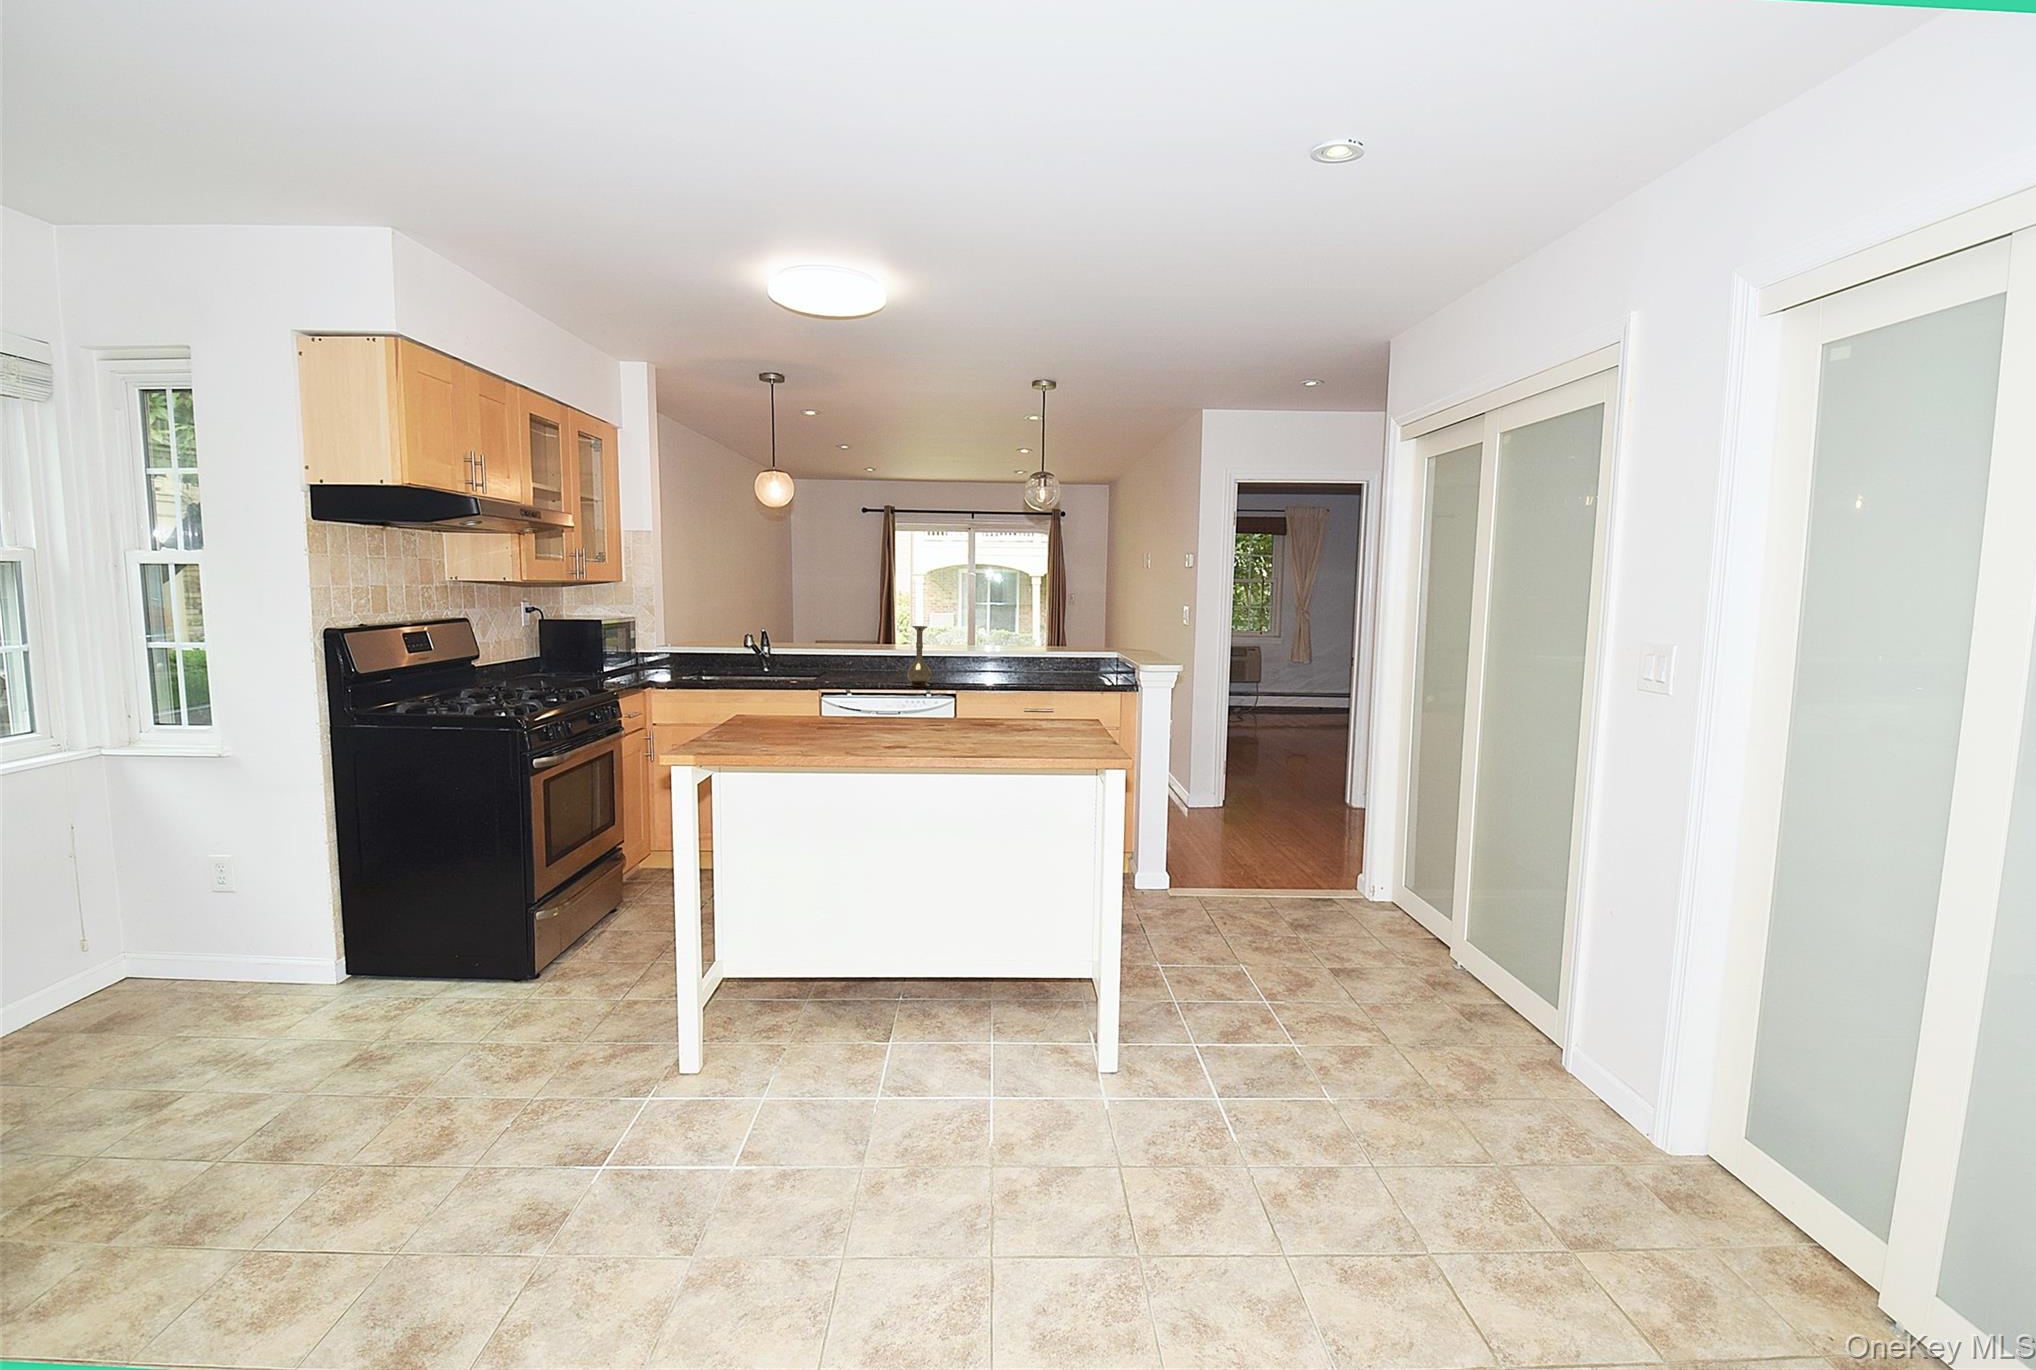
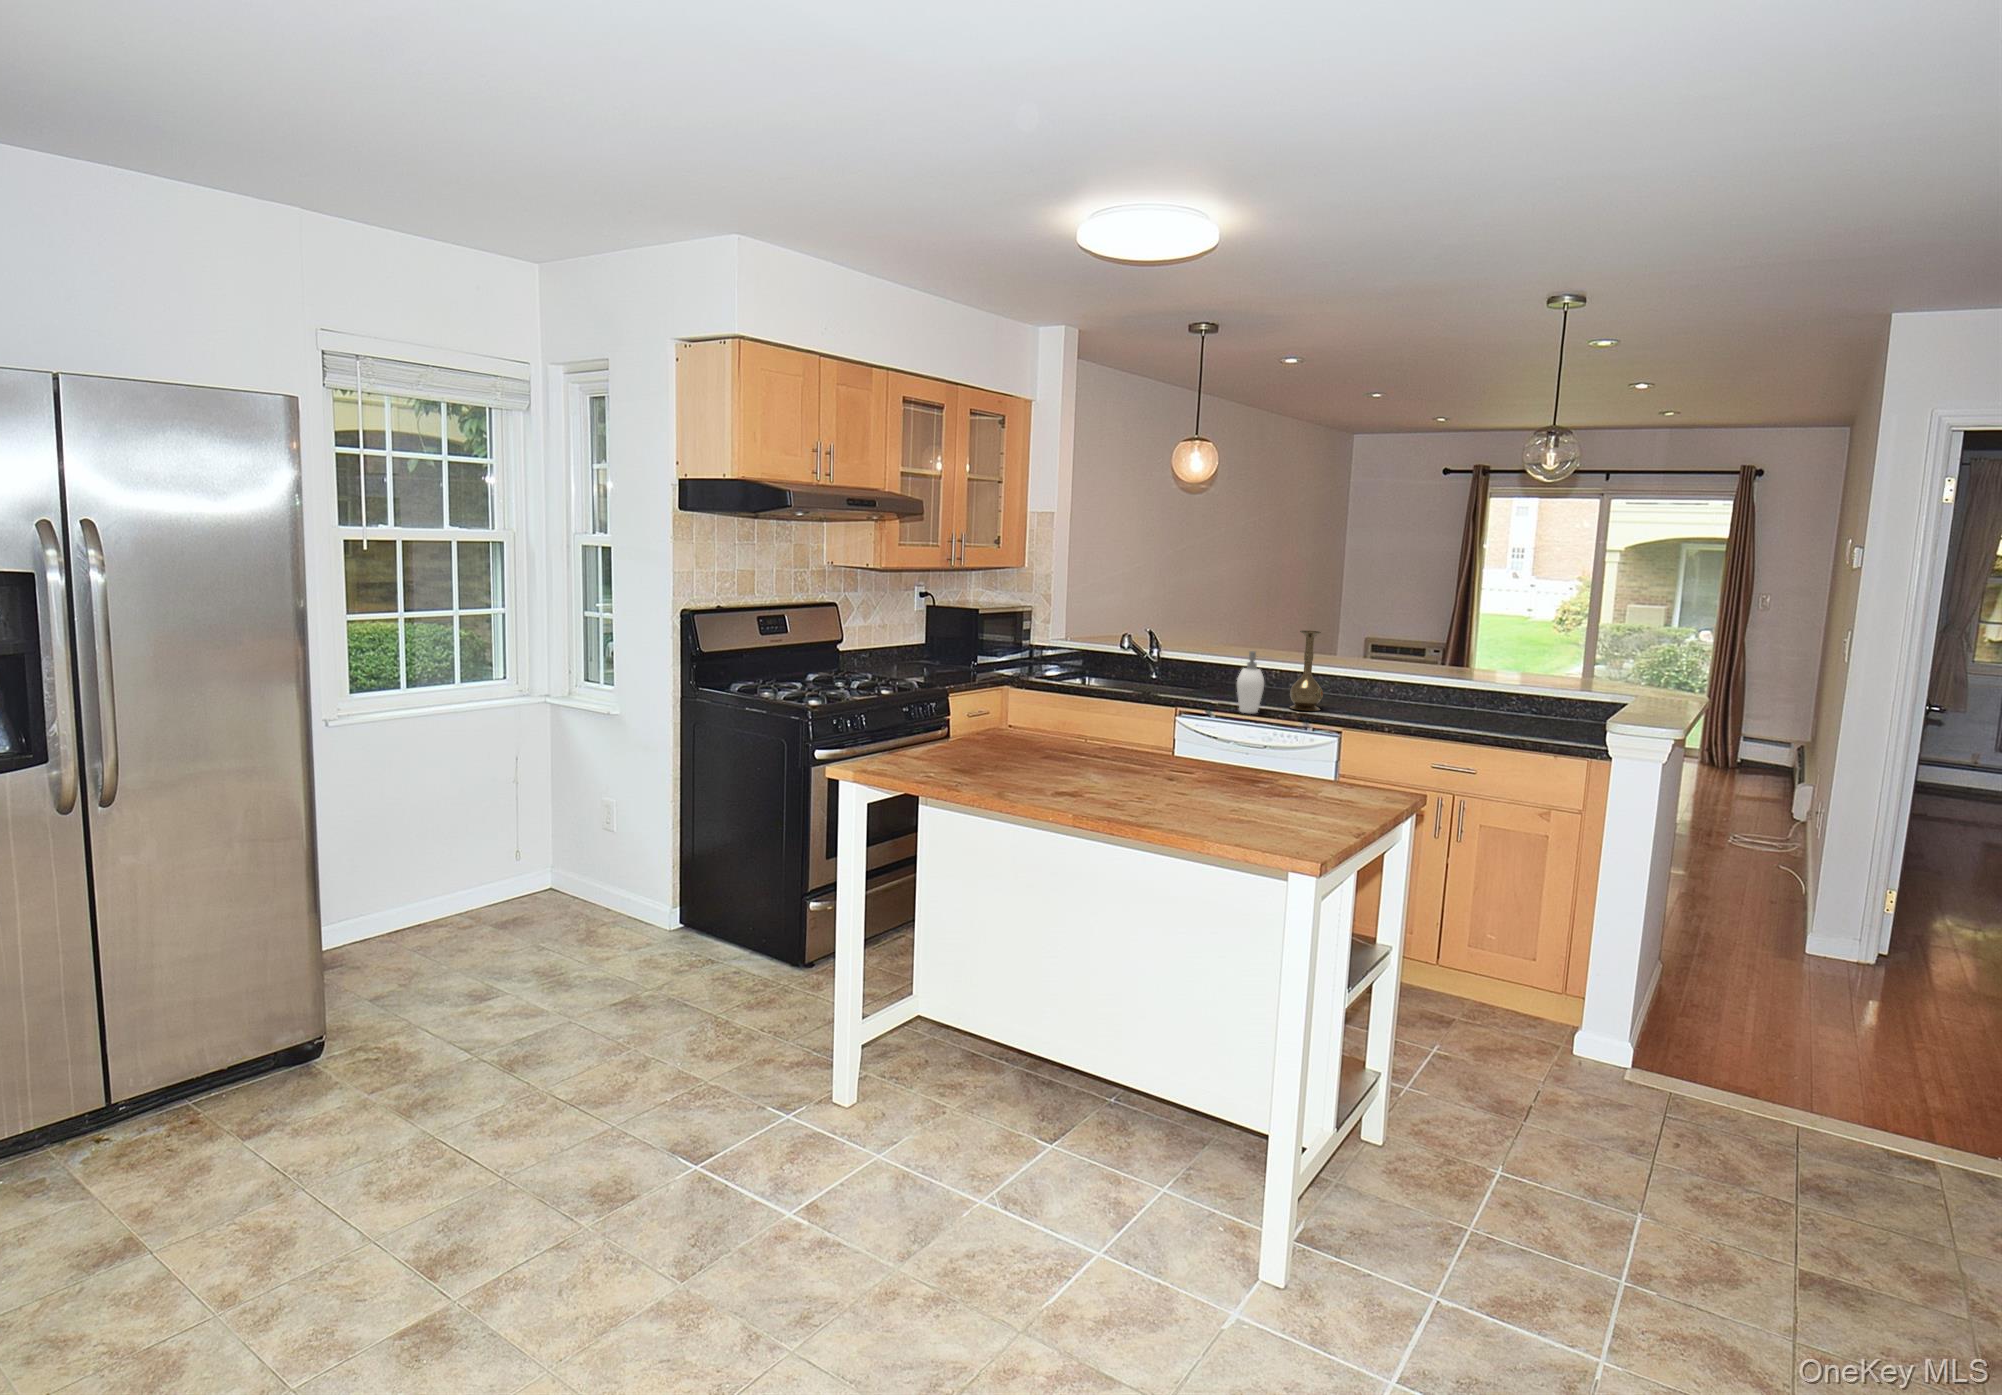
soap dispenser: none [872,644,900,692] -> present [1237,651,1264,713]

